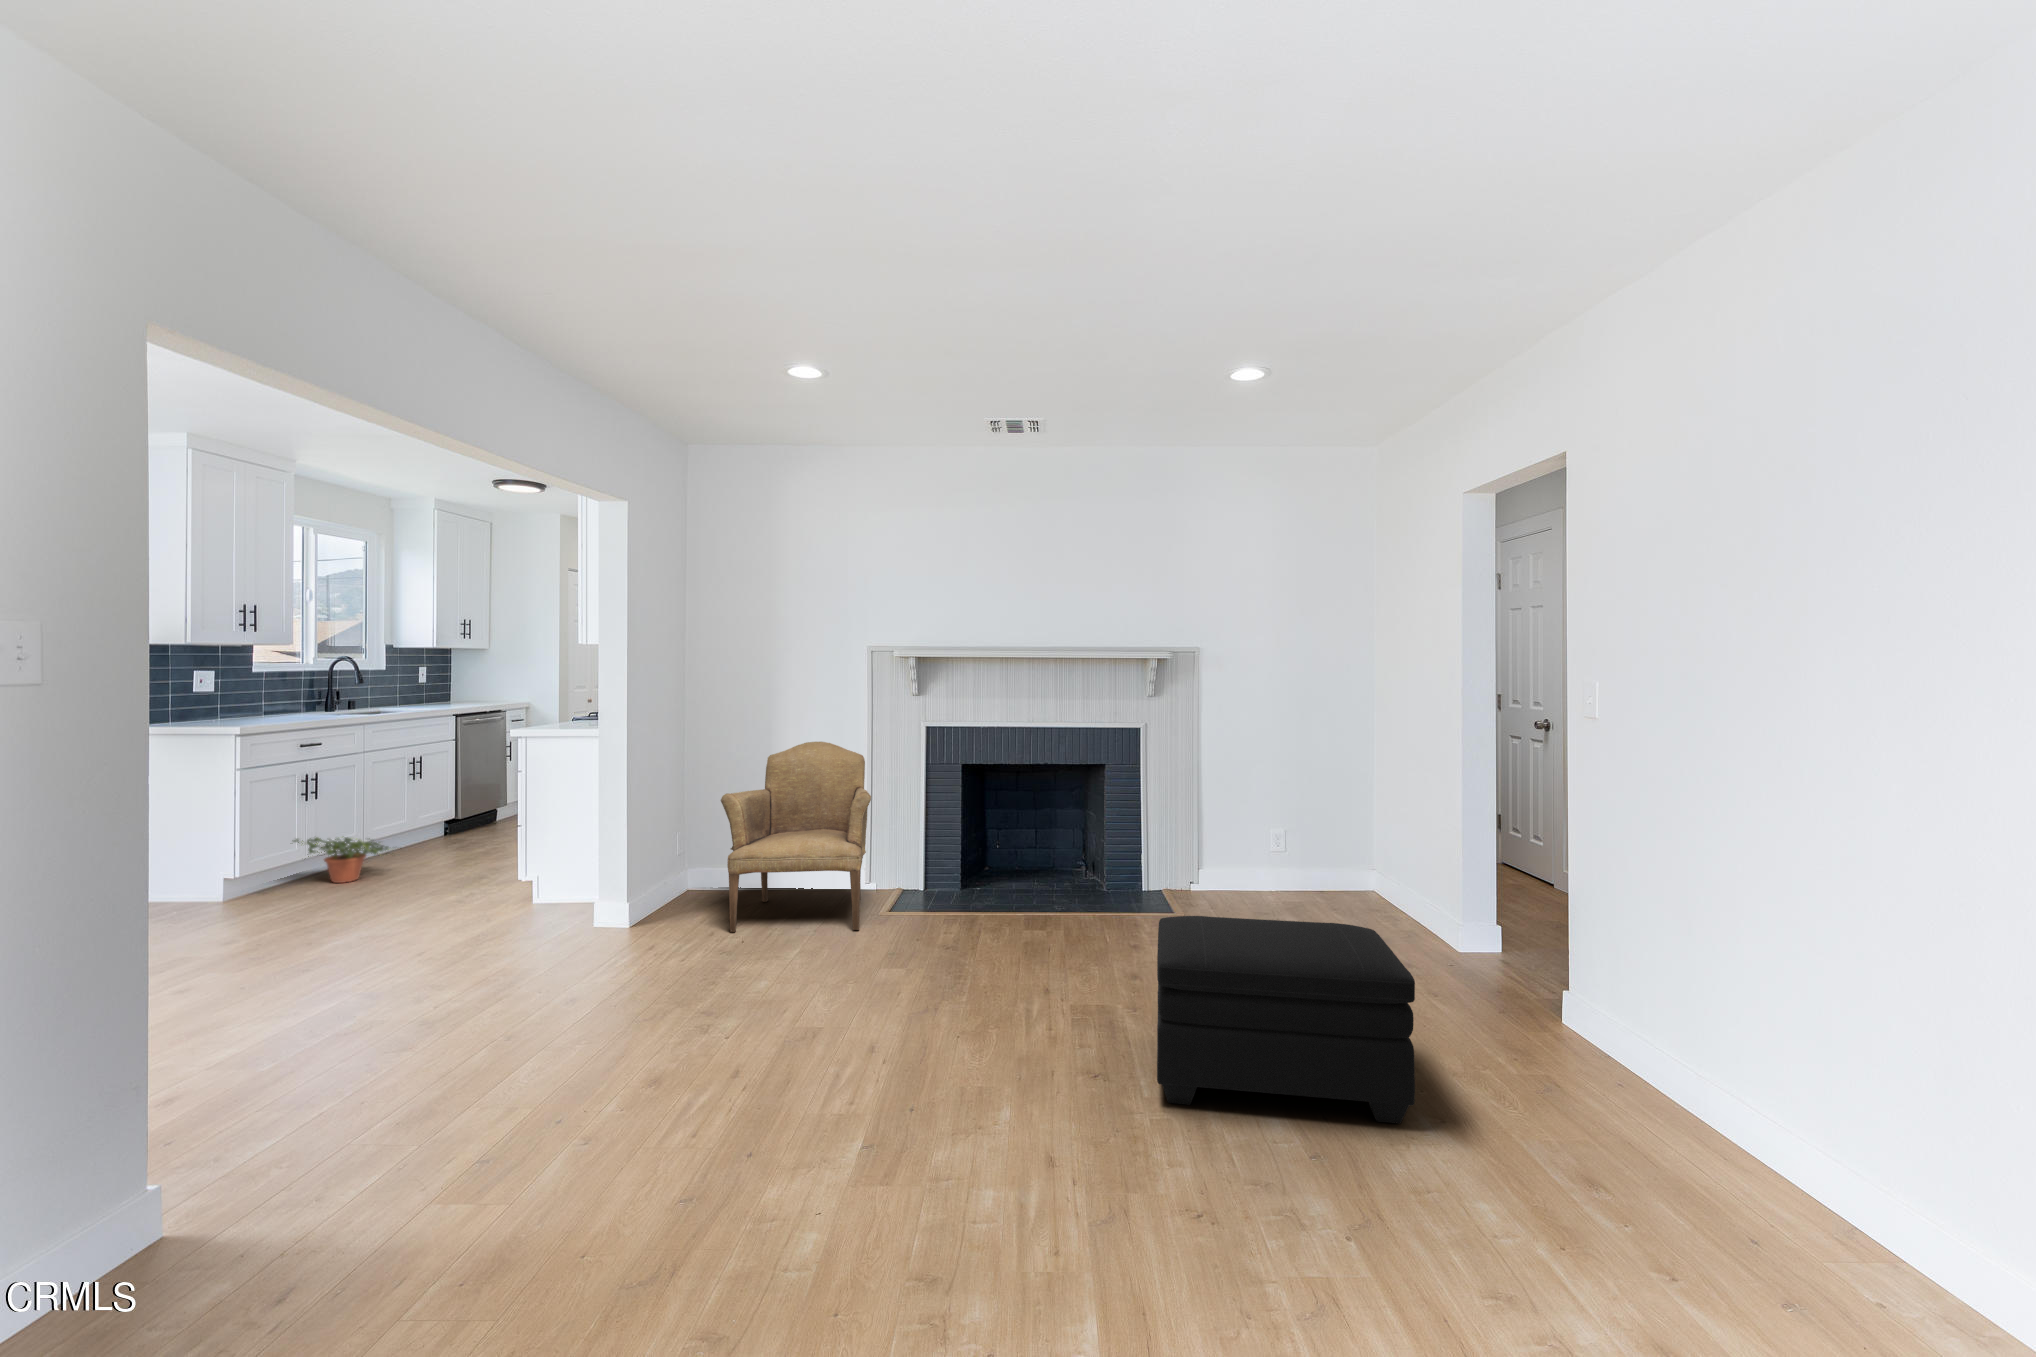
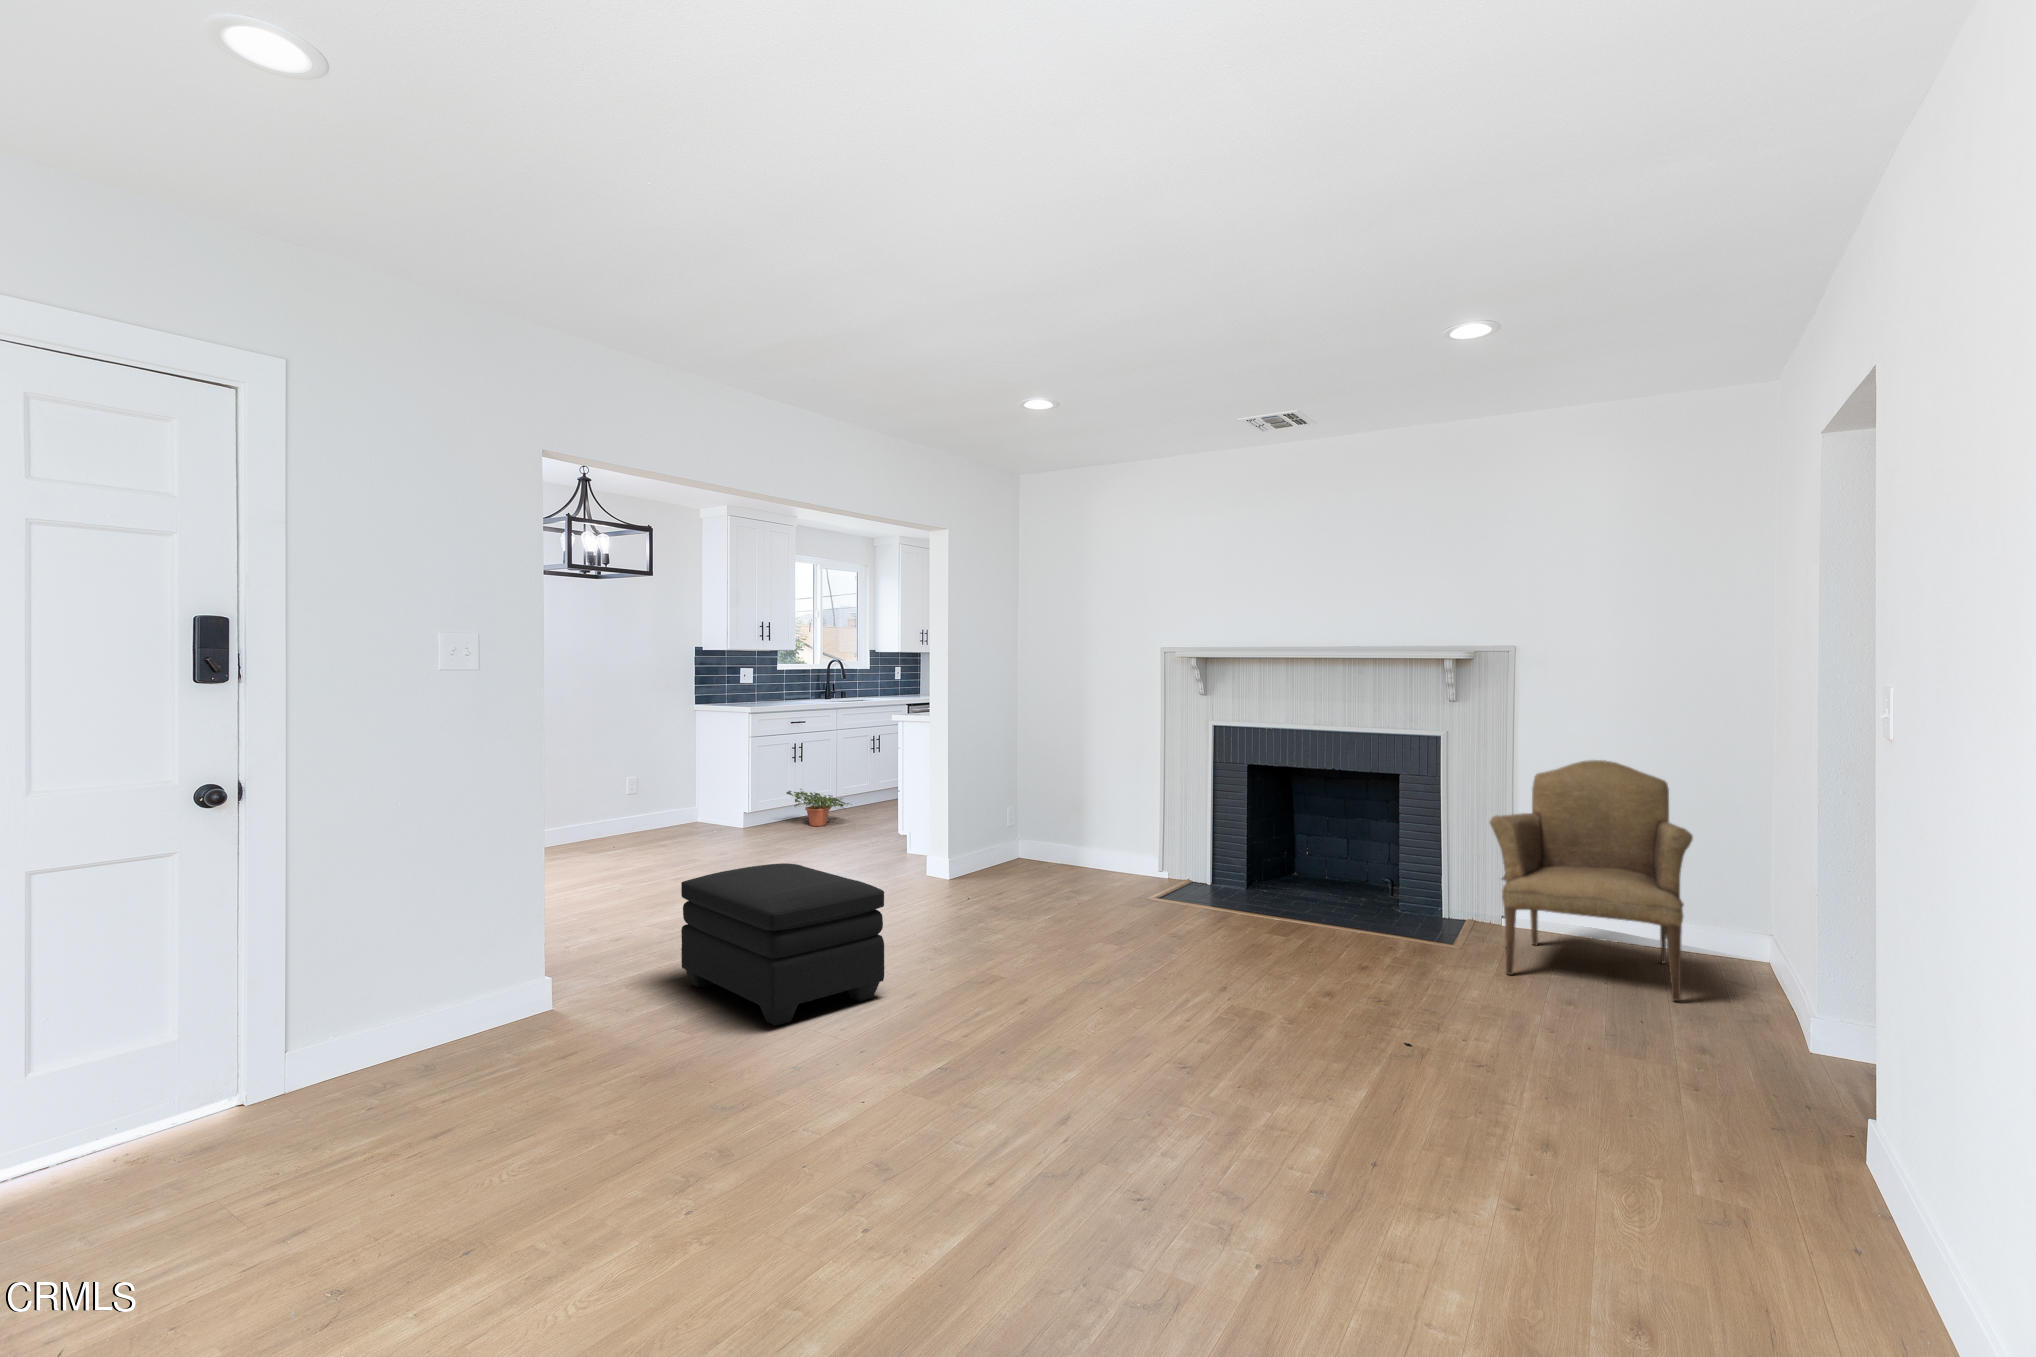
armchair: present [721,742,871,932] -> present [1490,760,1693,1001]
ottoman: present [1157,916,1415,1123] -> present [681,863,884,1026]

